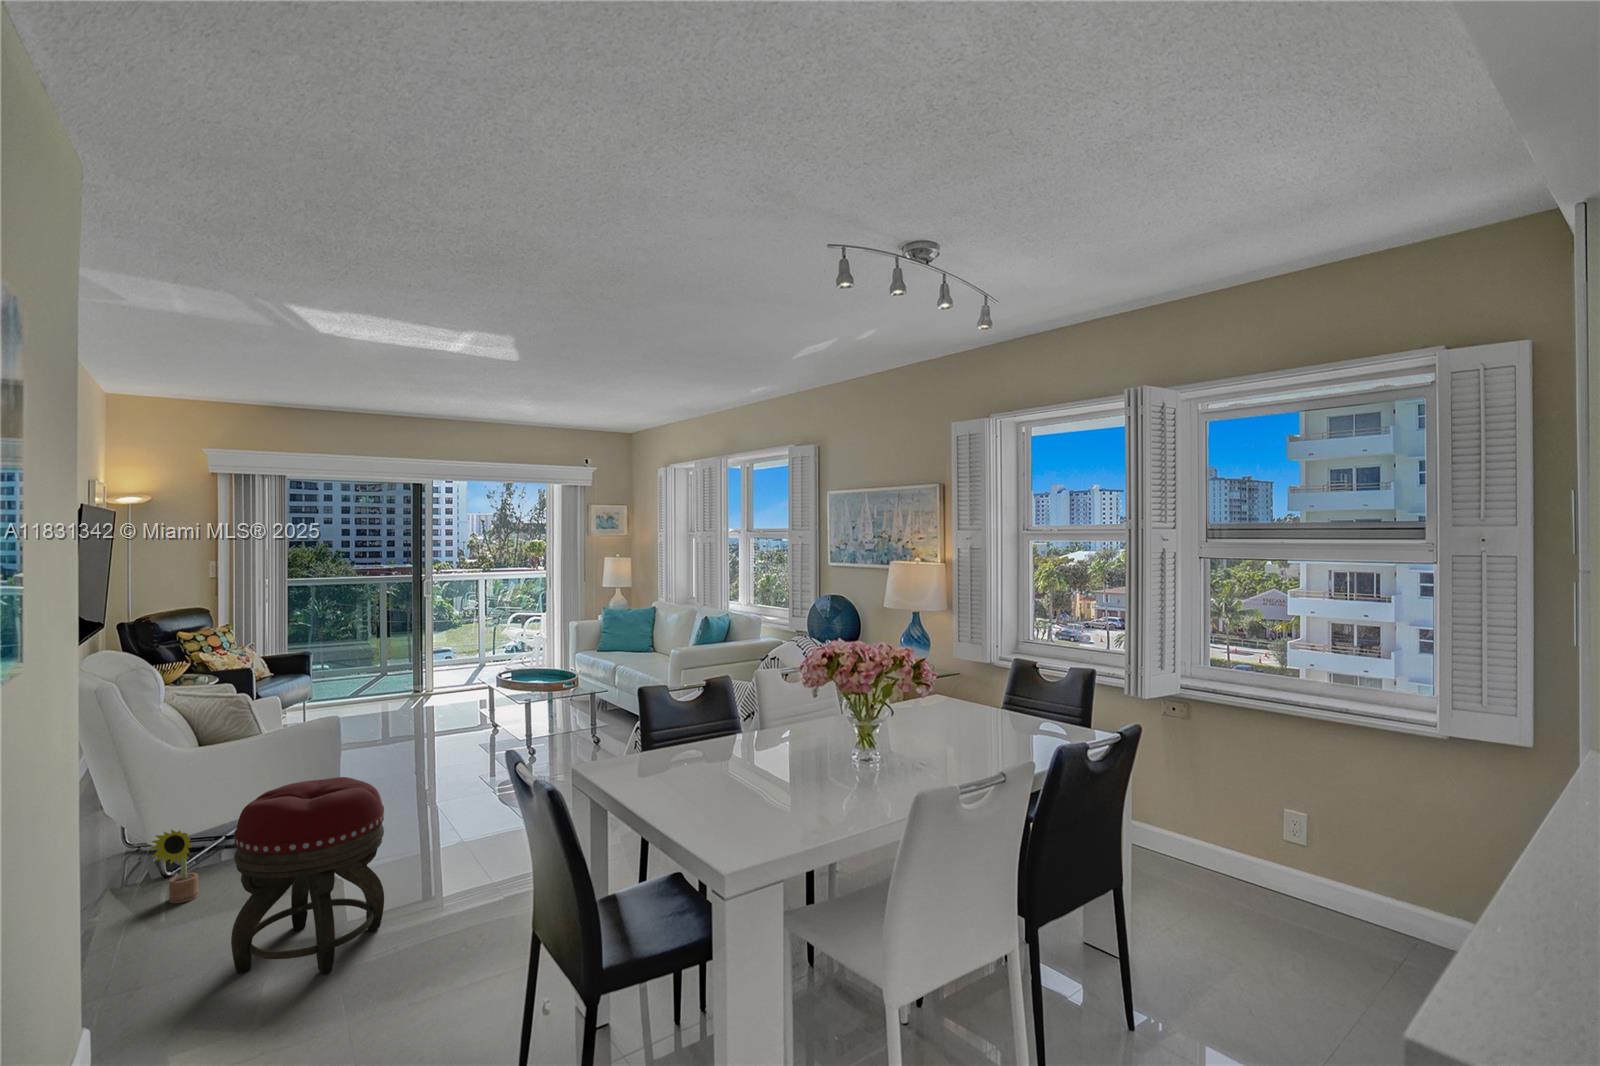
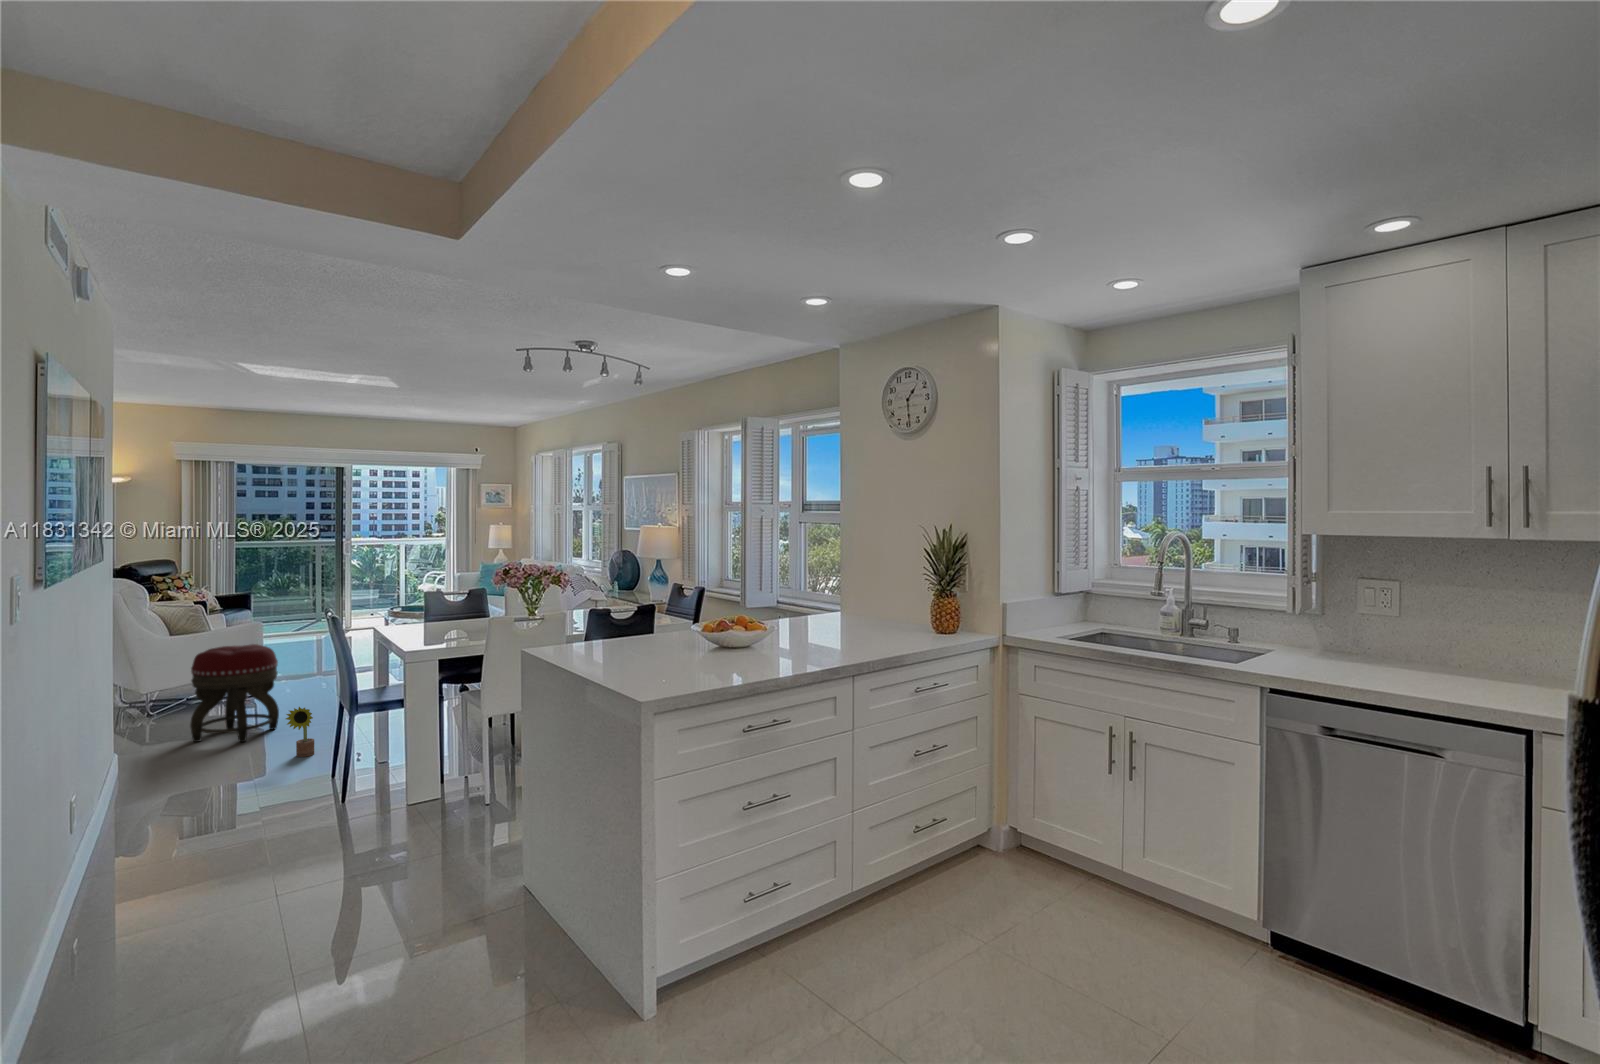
decorative plant: present [150,829,198,903] -> present [286,707,314,757]

